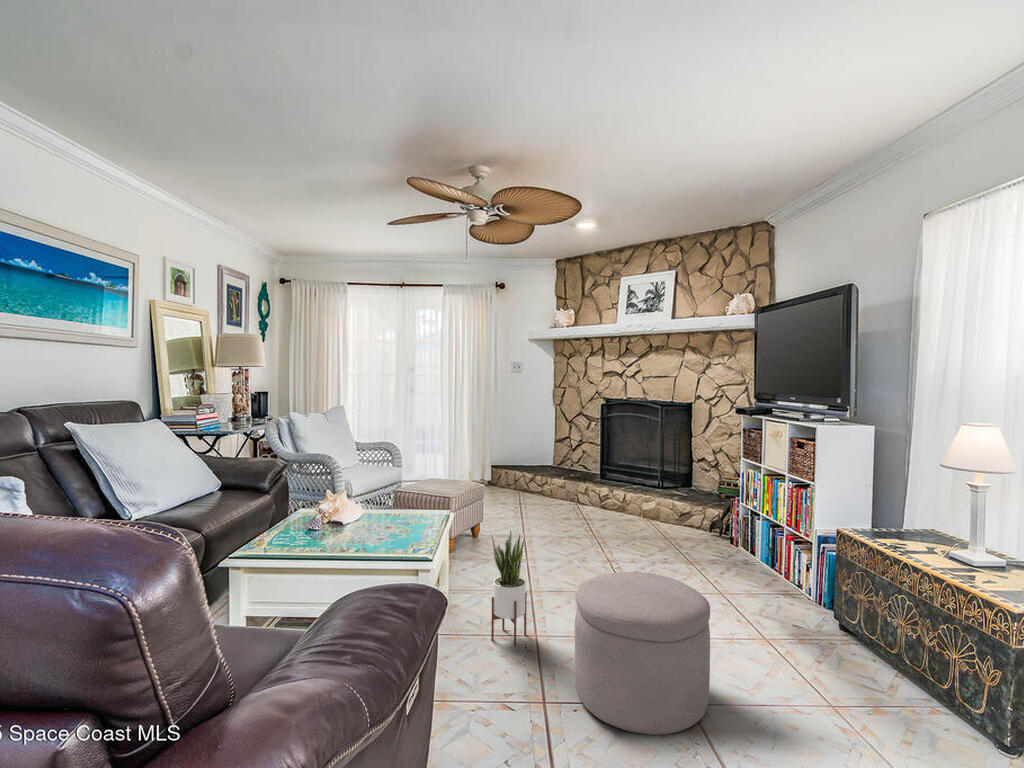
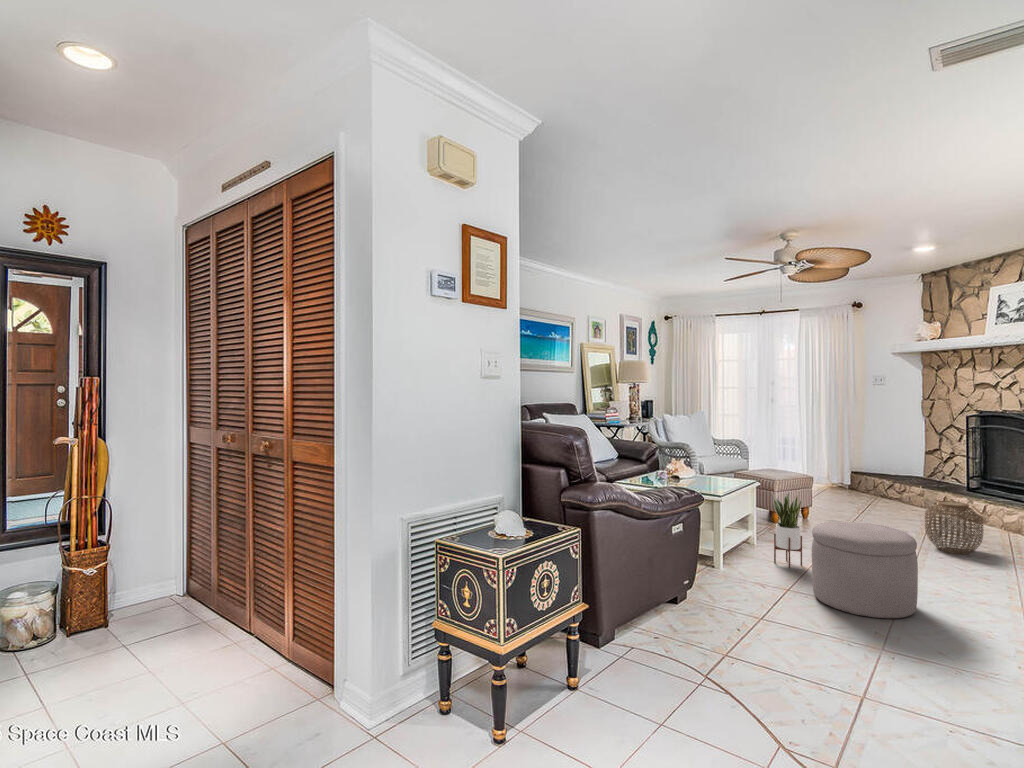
woven basket: none [609,502,661,562] -> present [925,501,983,554]

